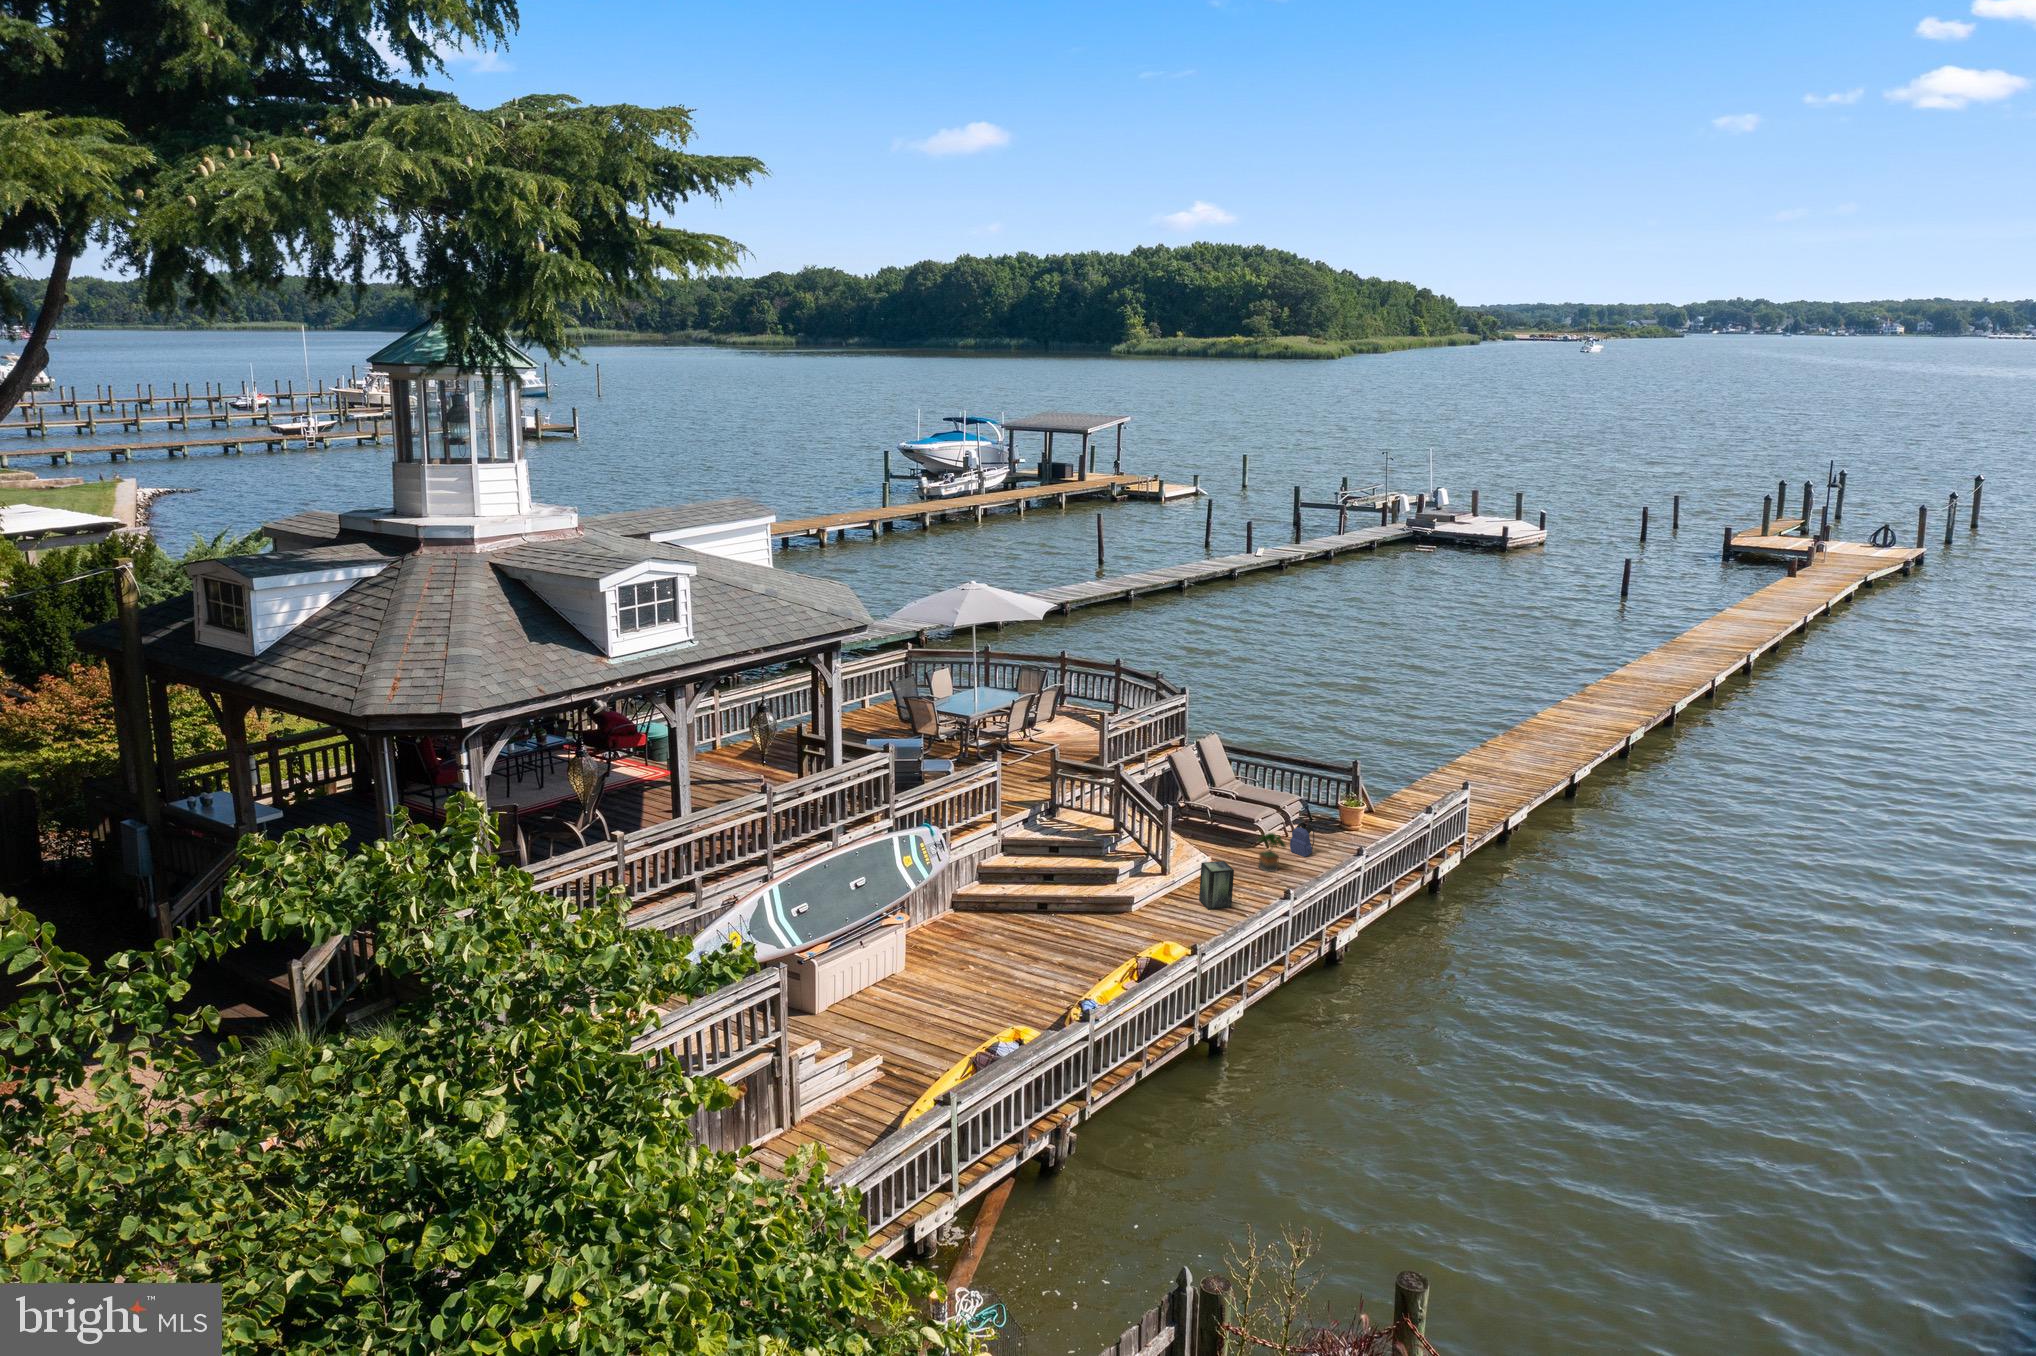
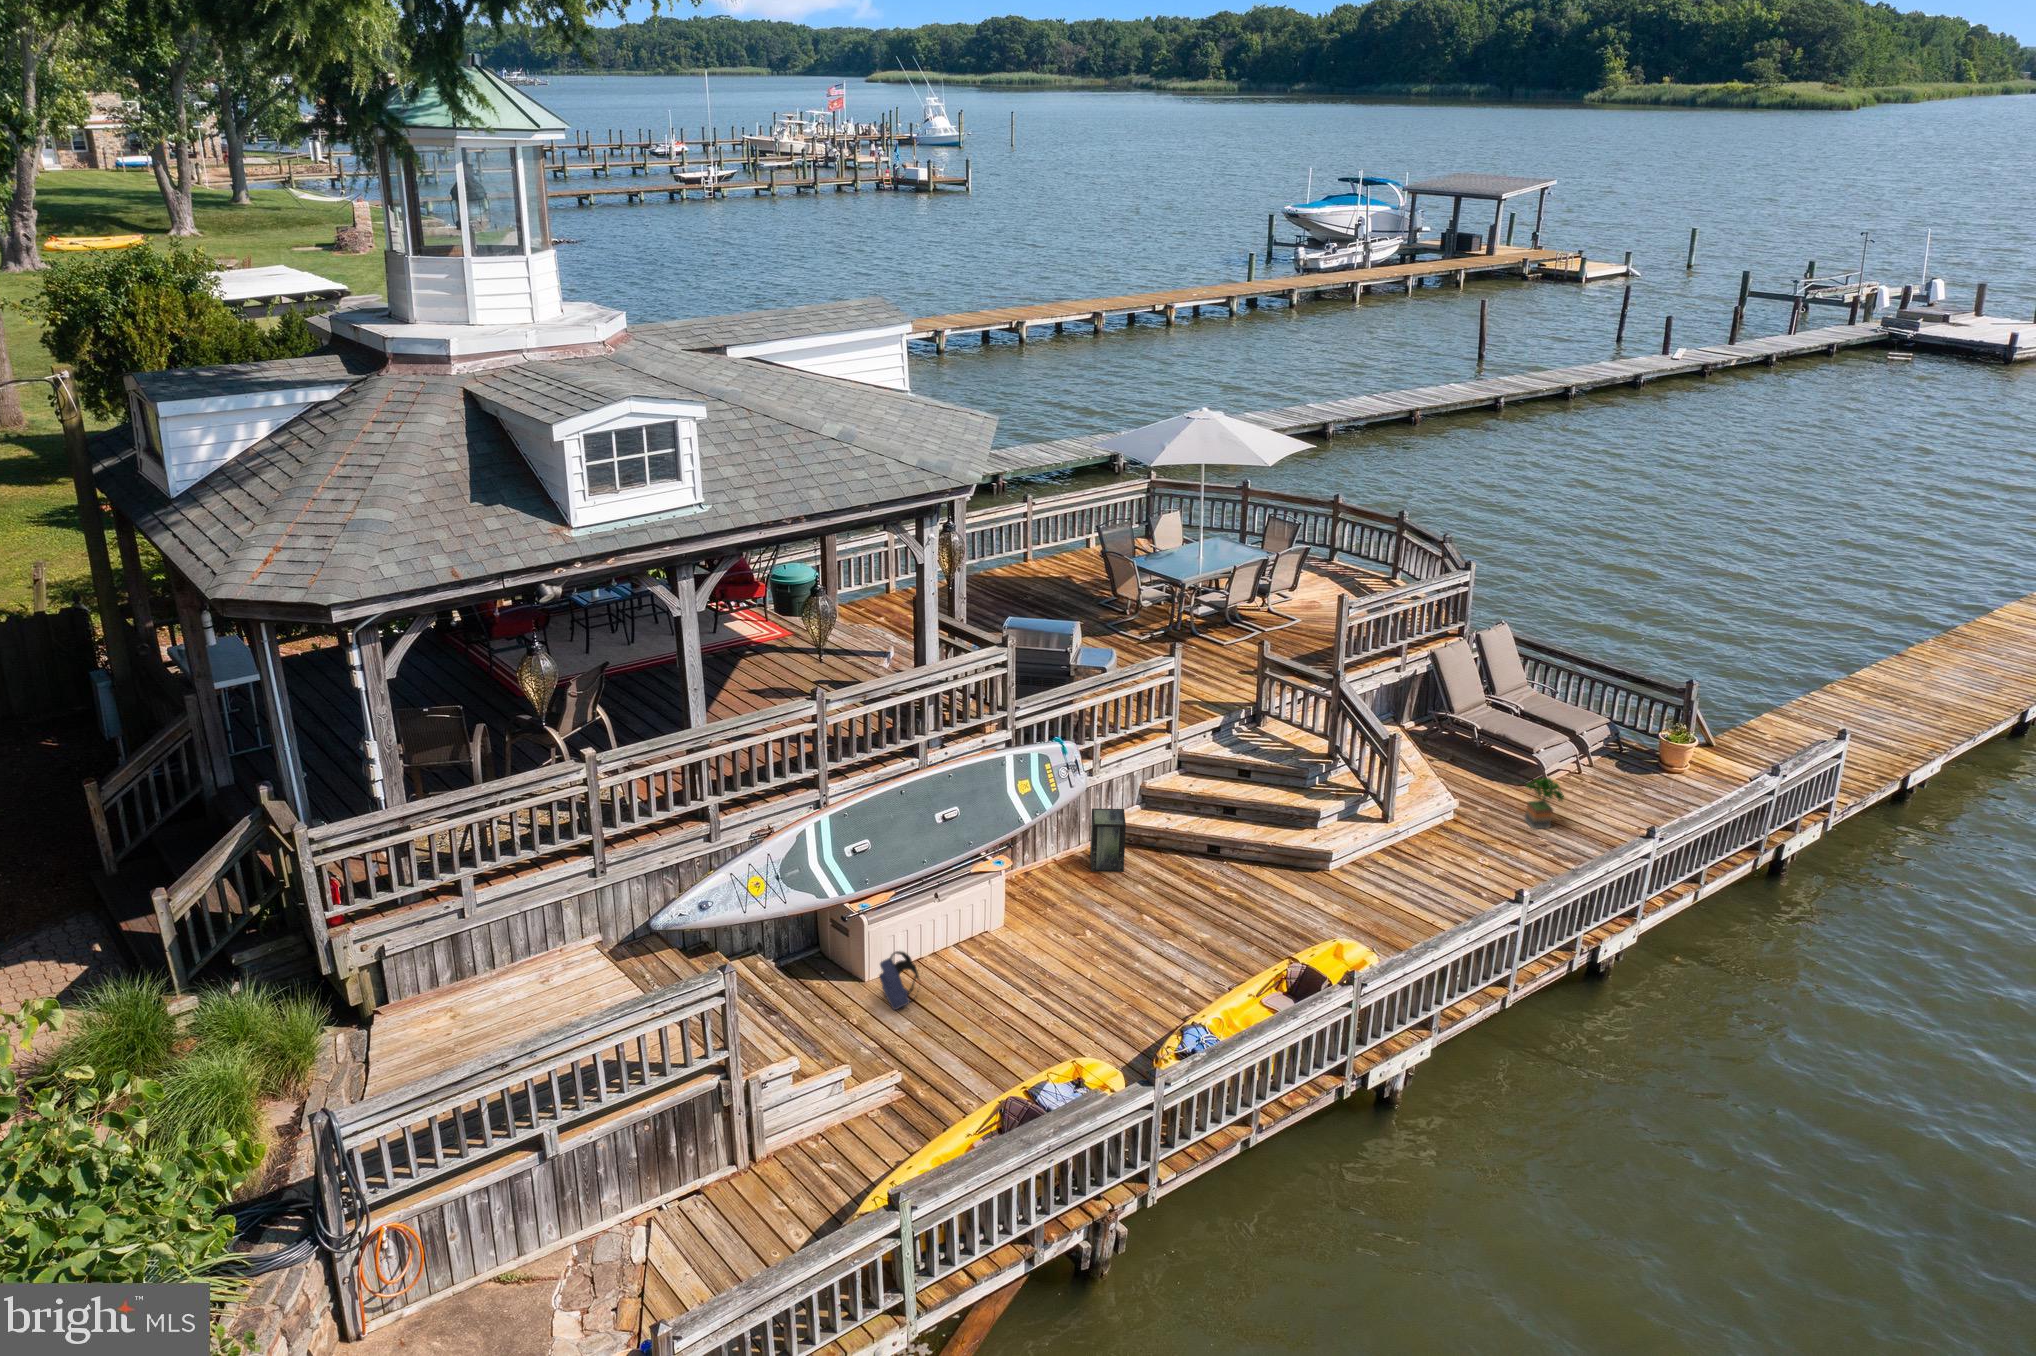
backpack: present [1290,823,1314,857] -> present [879,951,920,1010]
storage box: present [1199,861,1234,910] -> present [1090,808,1126,872]

